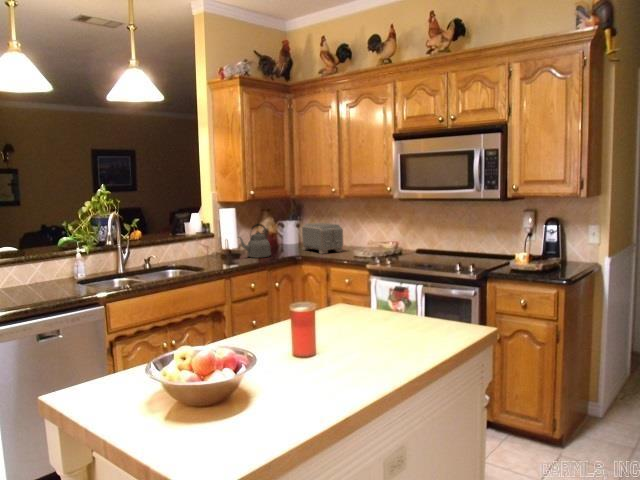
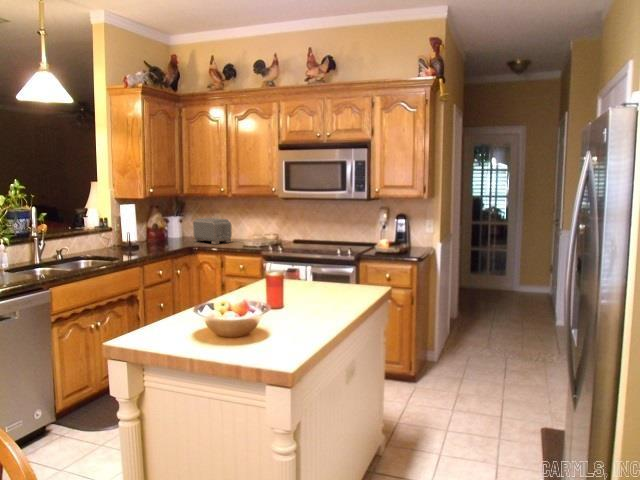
kettle: present [238,224,271,258] -> none [139,218,169,249]

